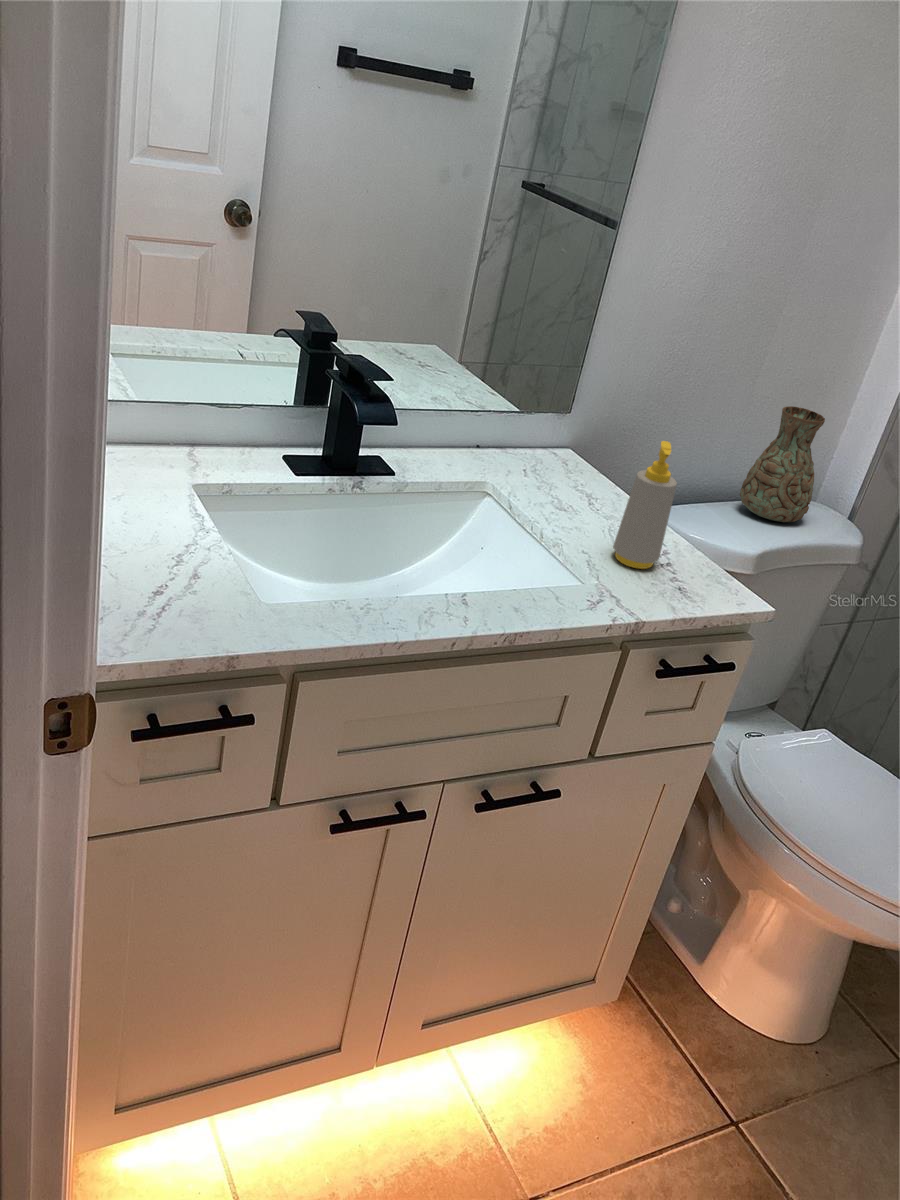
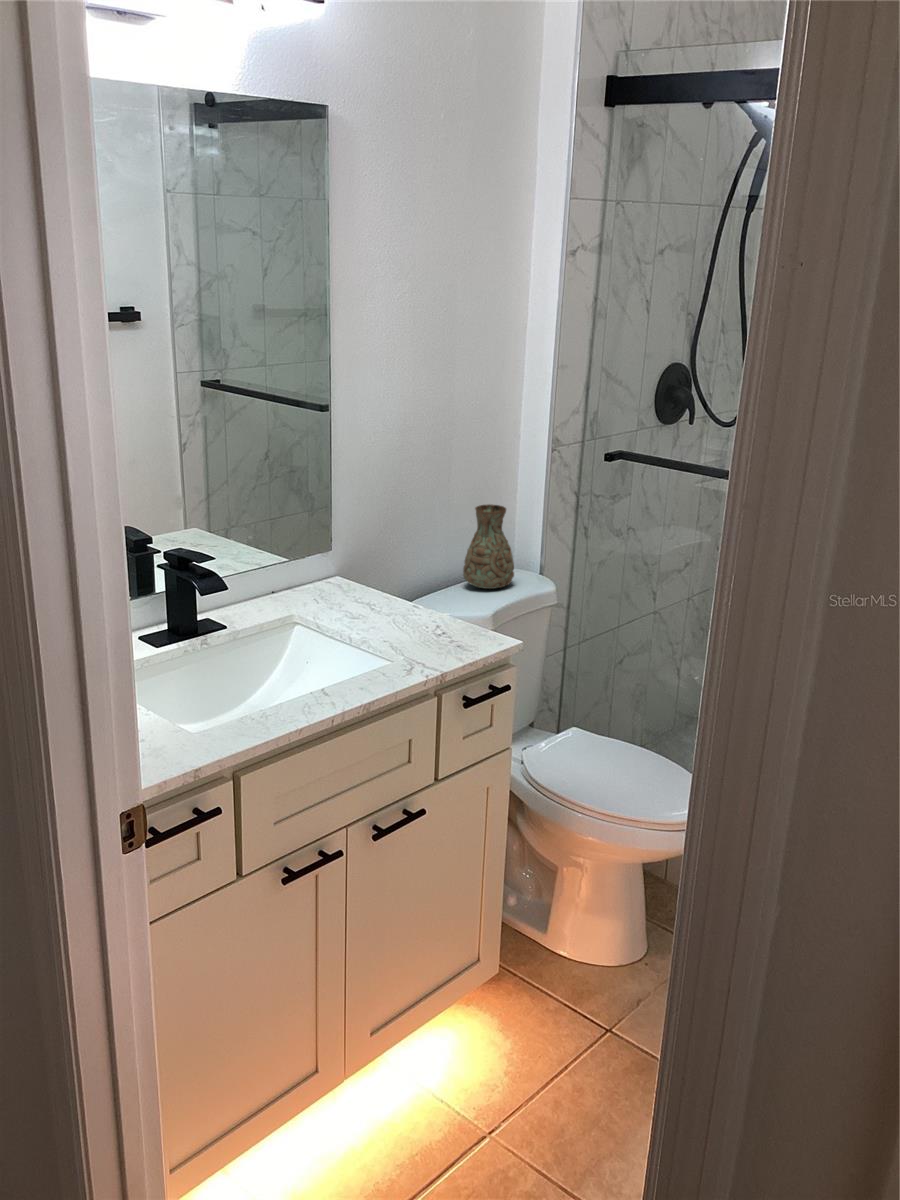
soap bottle: present [613,441,677,569] -> none [403,549,437,642]

